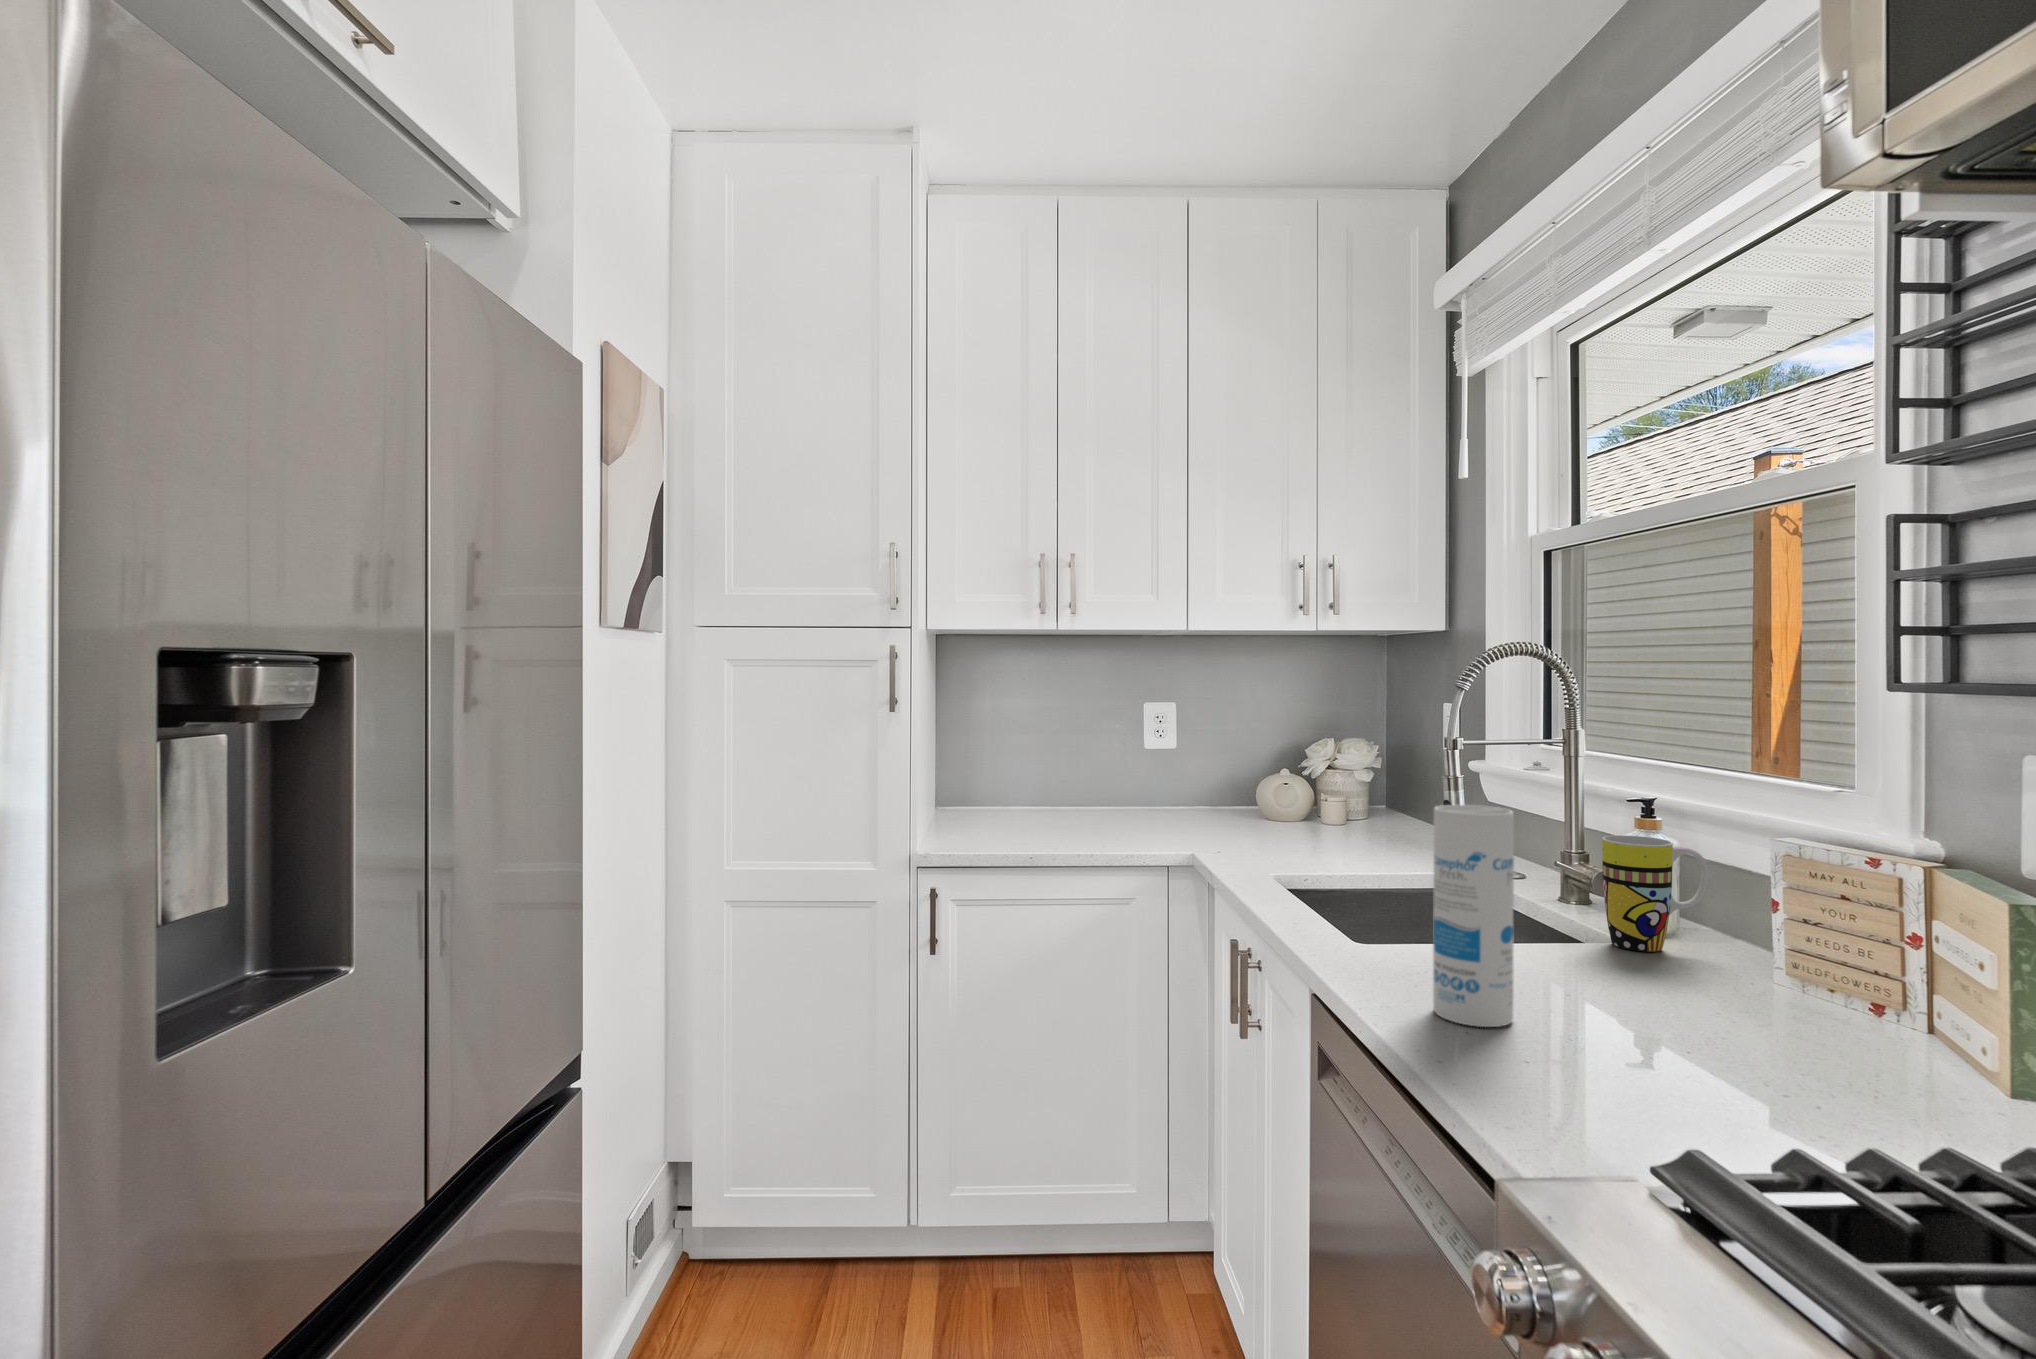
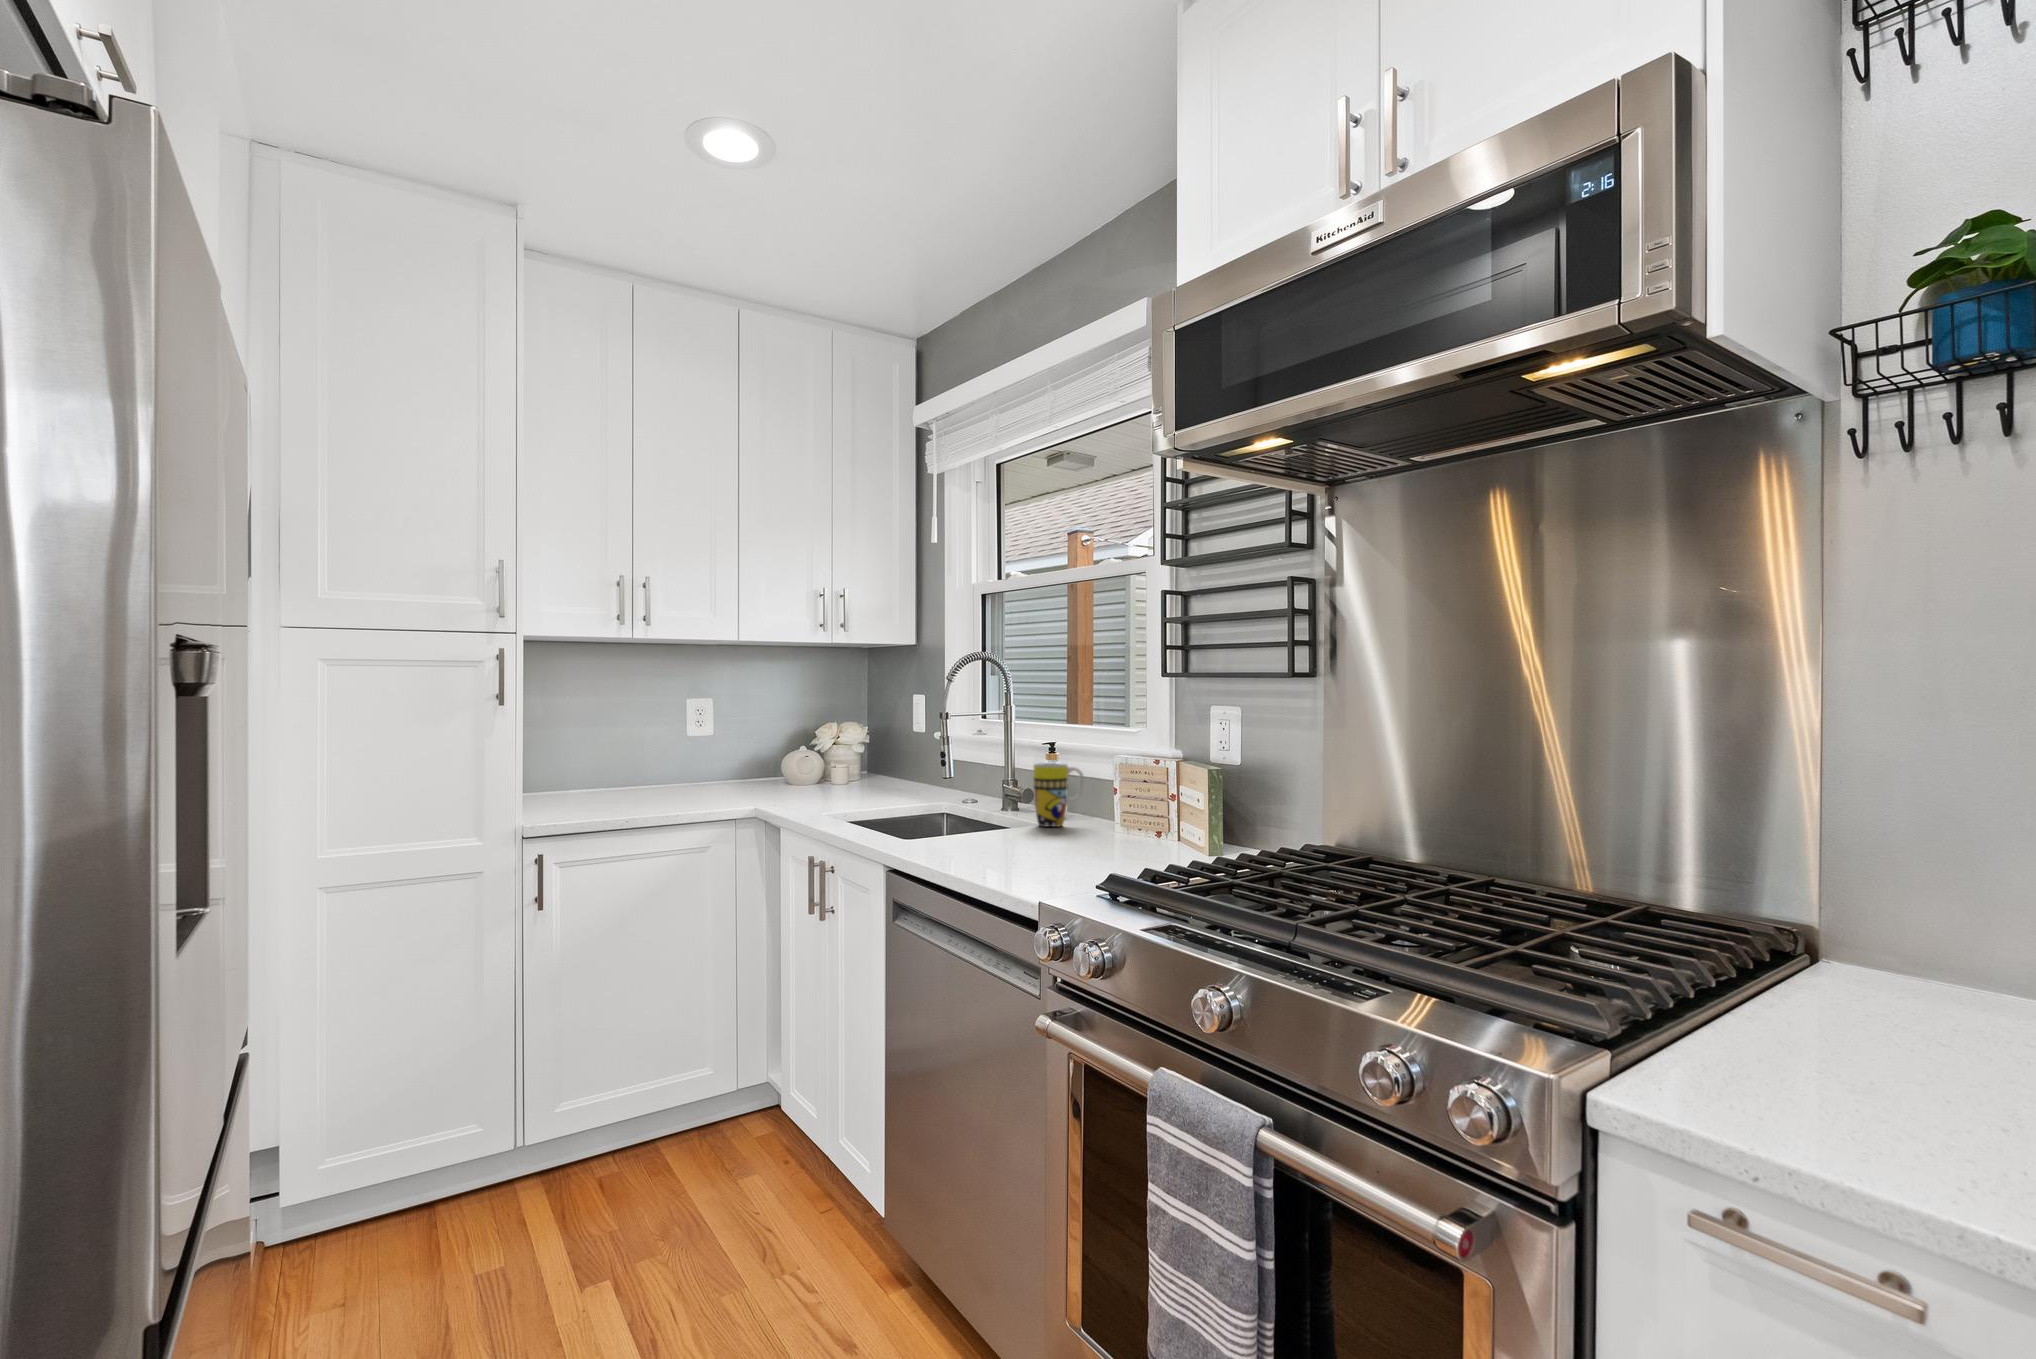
canister: present [1433,805,1514,1027] -> none [969,740,1009,860]

